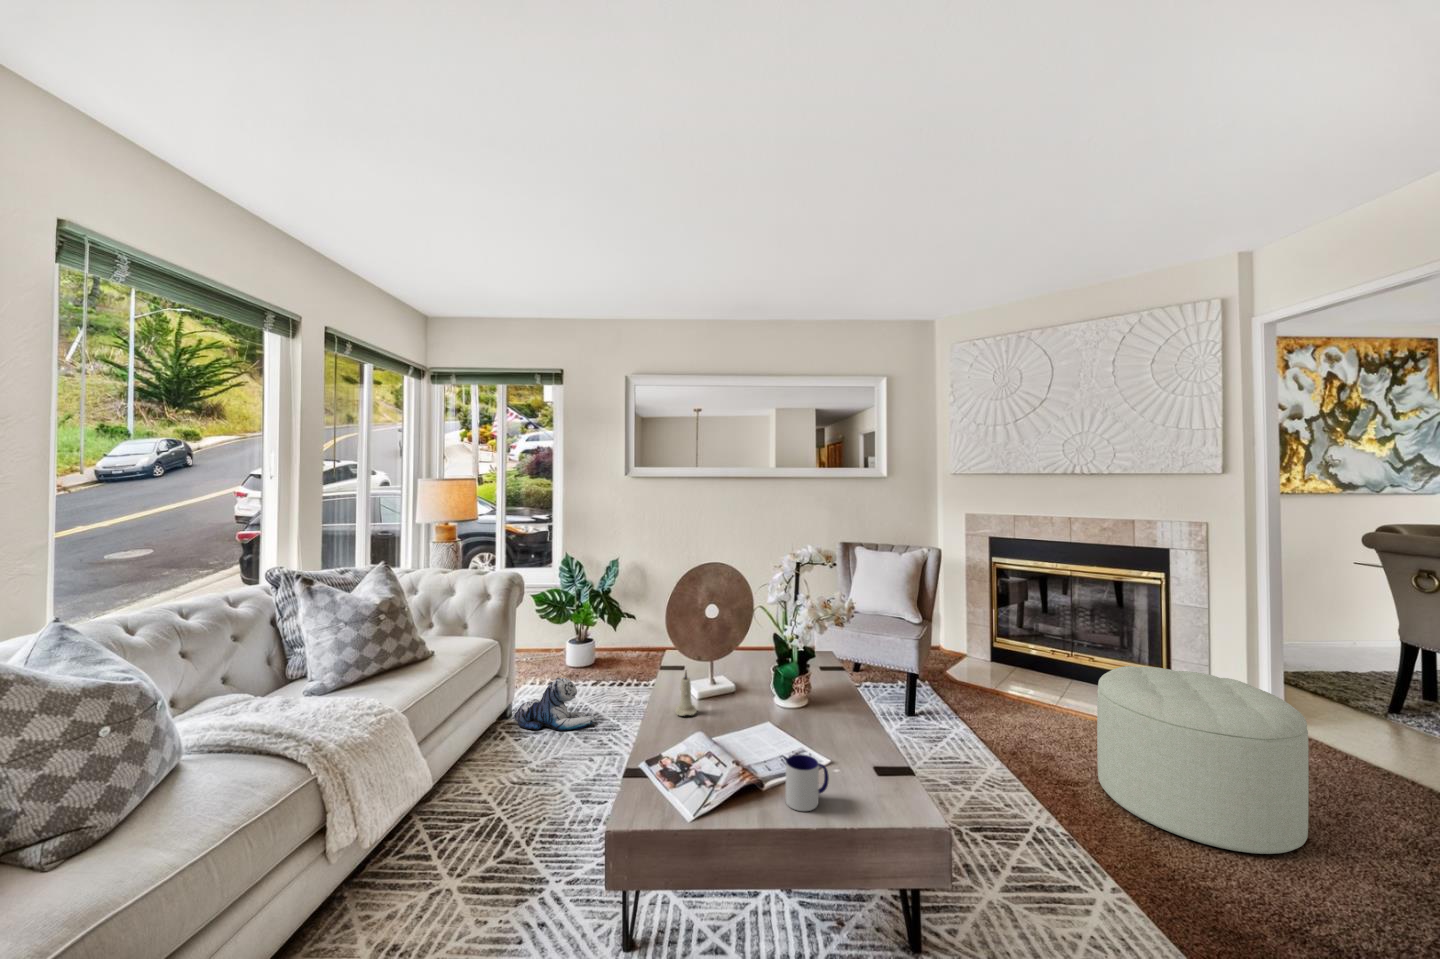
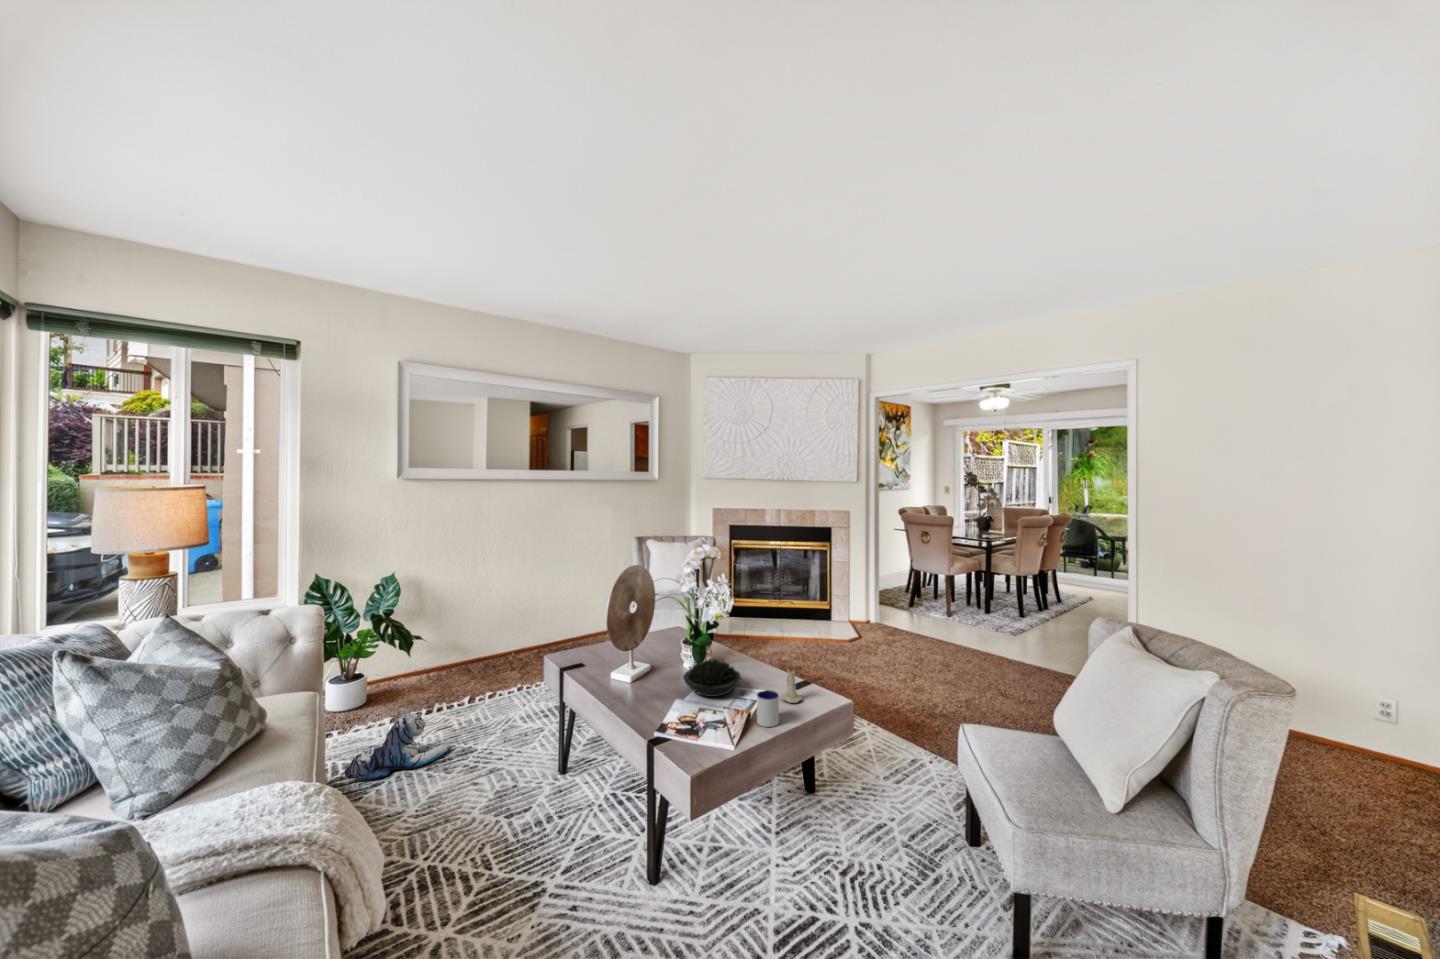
ottoman: present [1097,666,1309,854] -> none [827,597,921,689]
candle: present [676,672,697,716] -> present [781,665,802,703]
succulent plant: none [749,692,828,747] -> present [683,659,741,697]

